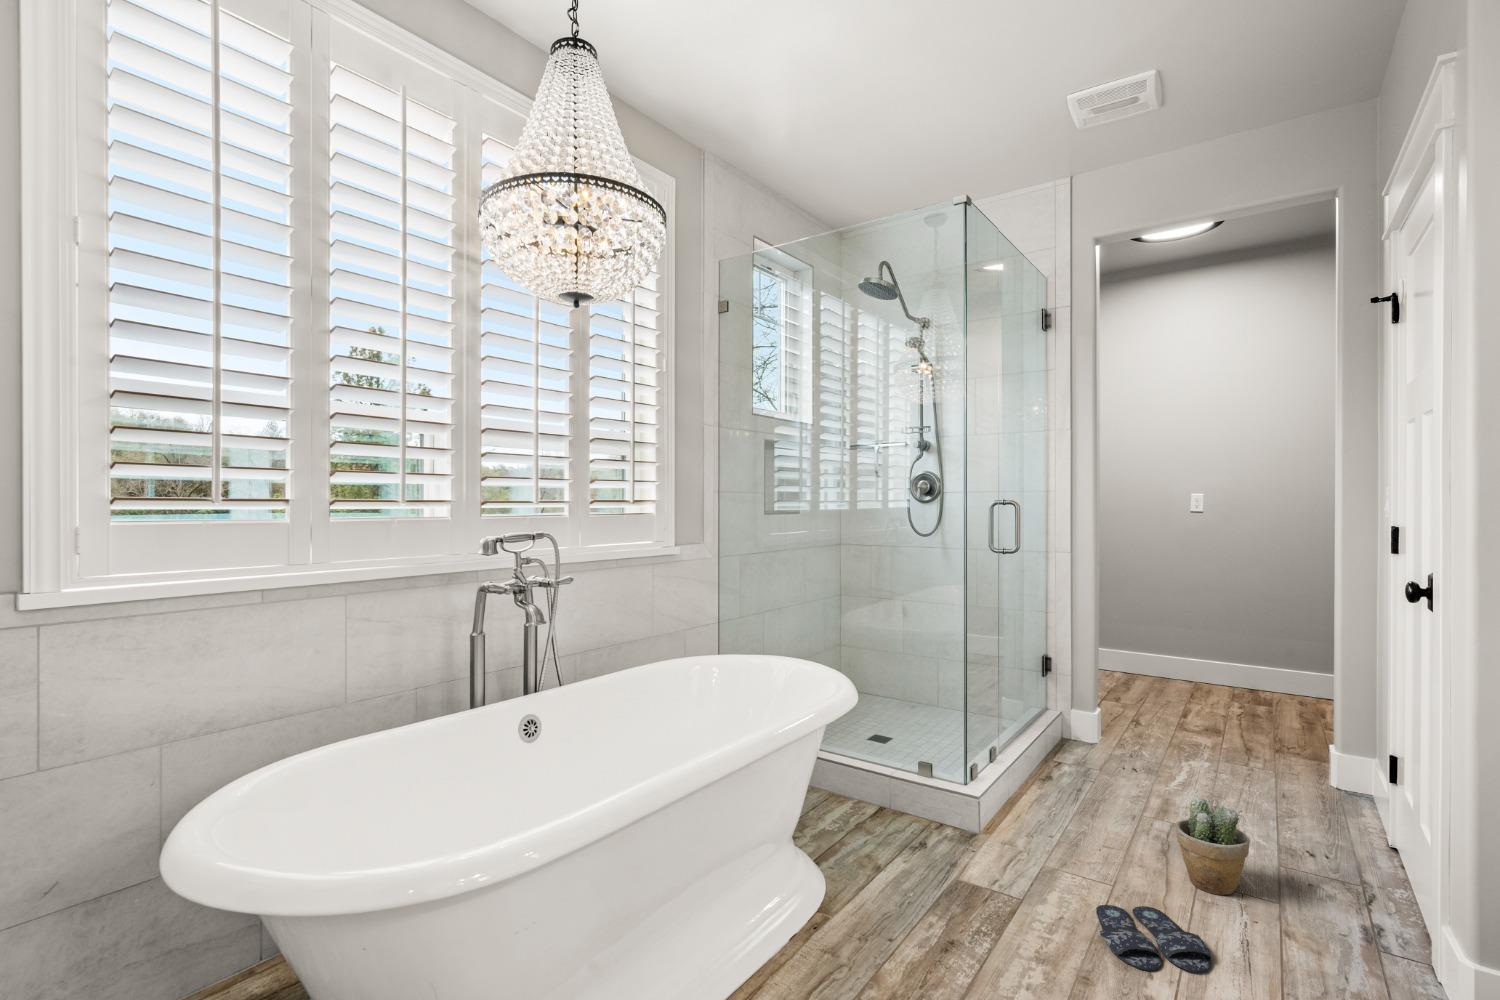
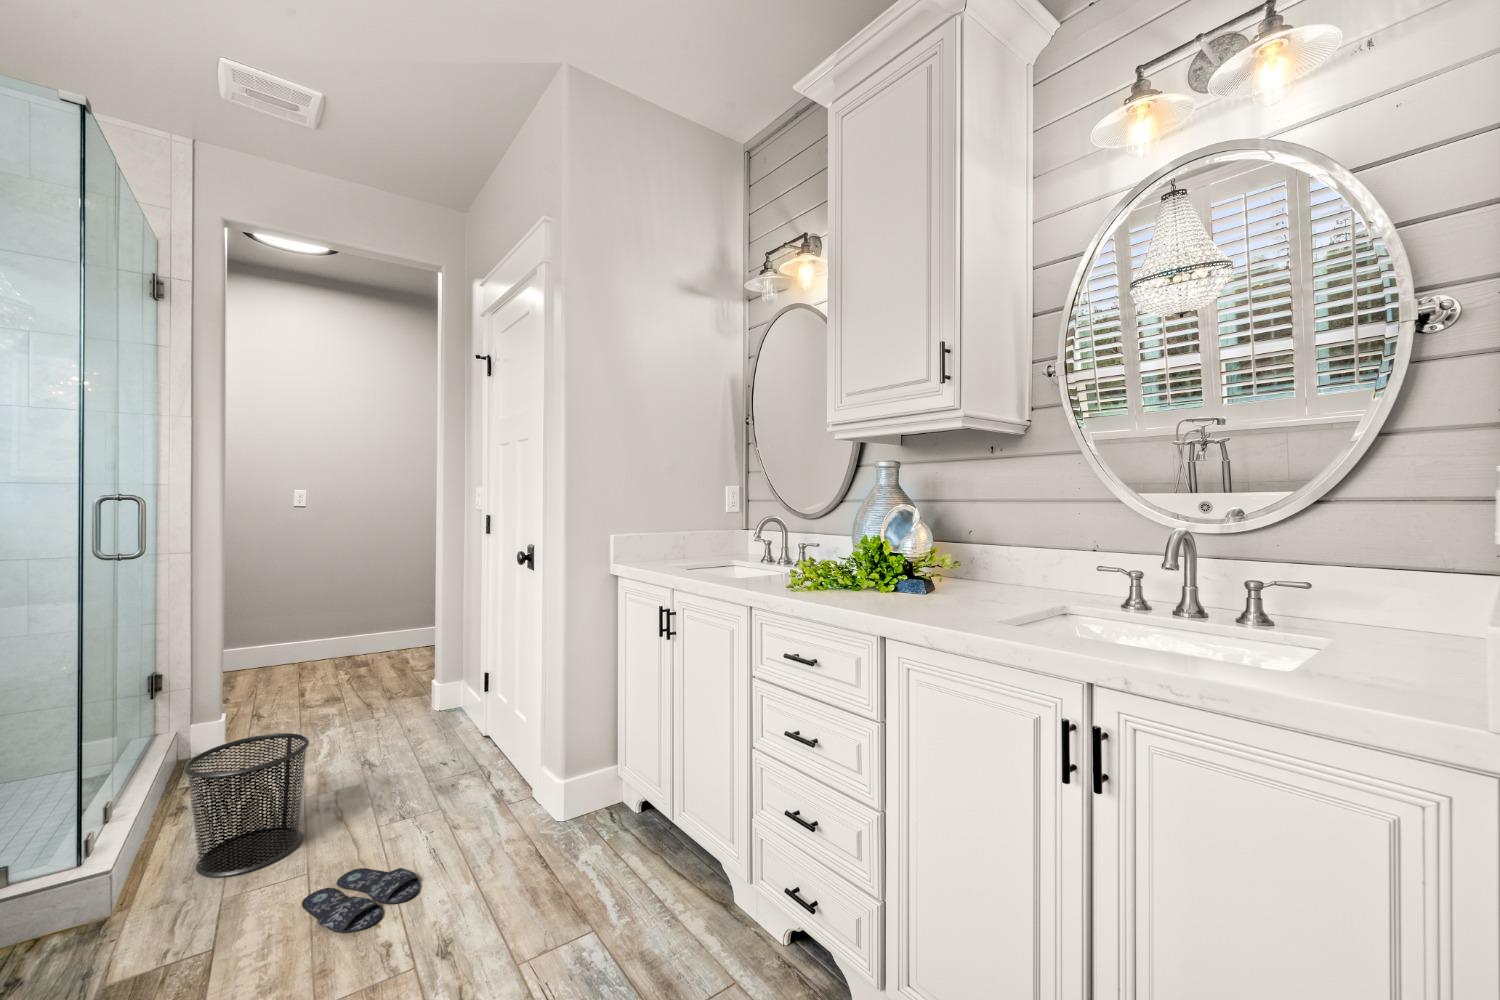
waste bin: none [1029,728,1130,859] -> present [184,733,309,877]
potted plant: present [1176,797,1250,895] -> none [359,752,420,832]

